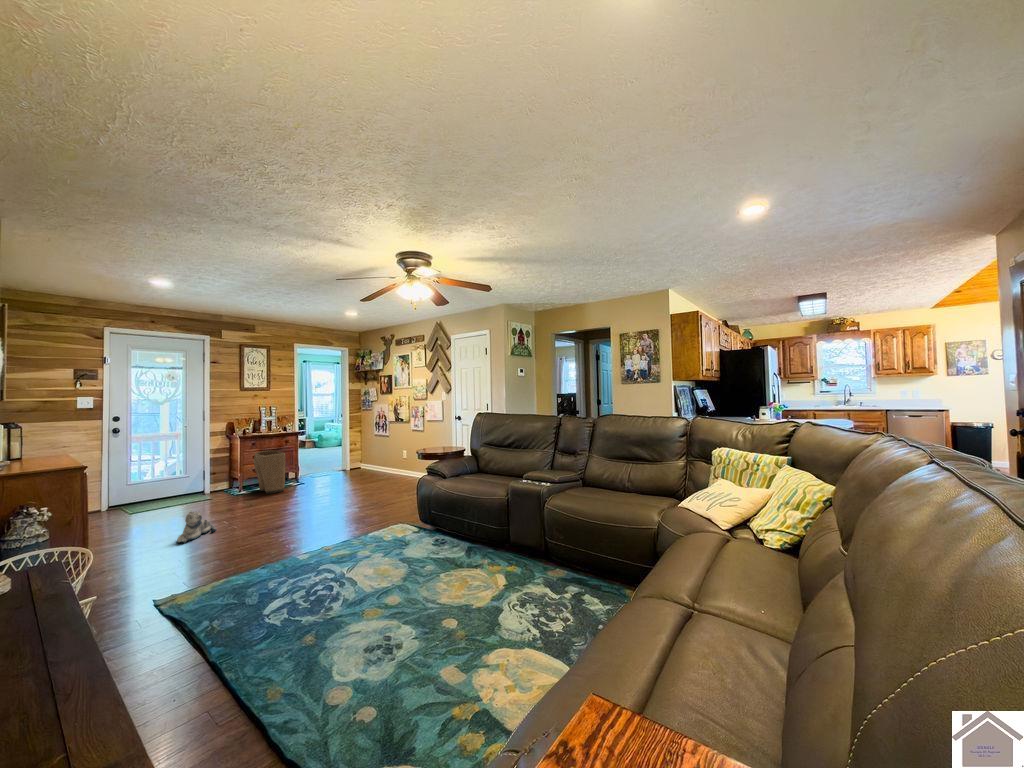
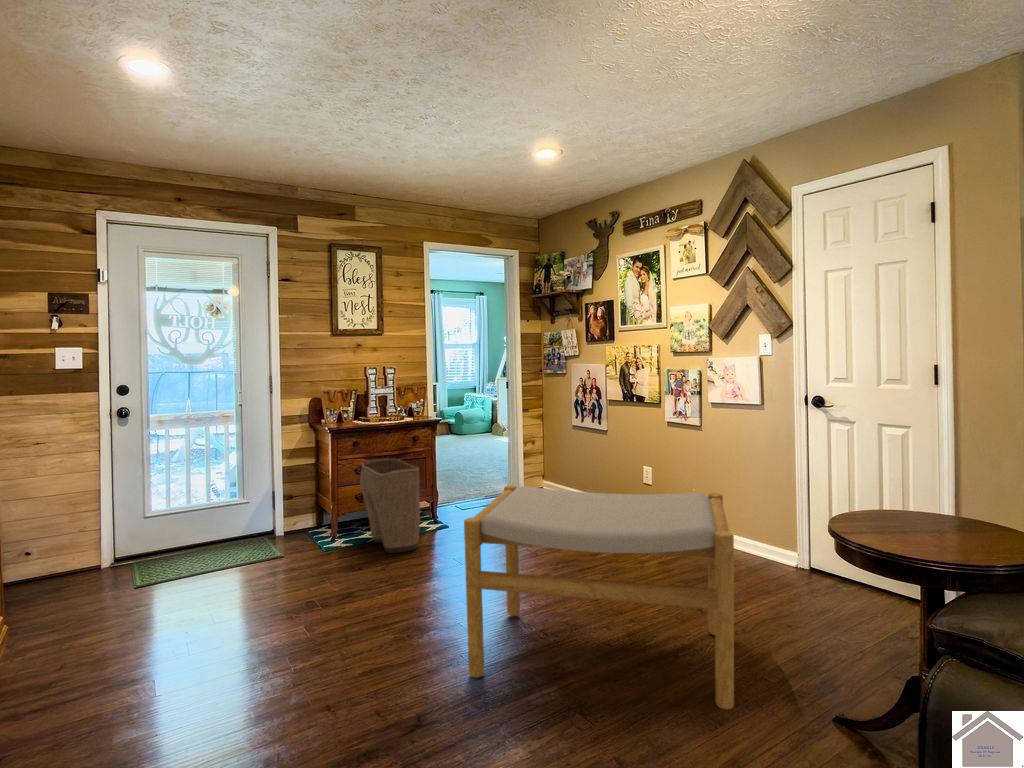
footstool: none [294,451,401,521] -> present [464,485,734,710]
plush toy: present [177,512,216,543] -> none [199,637,290,730]

